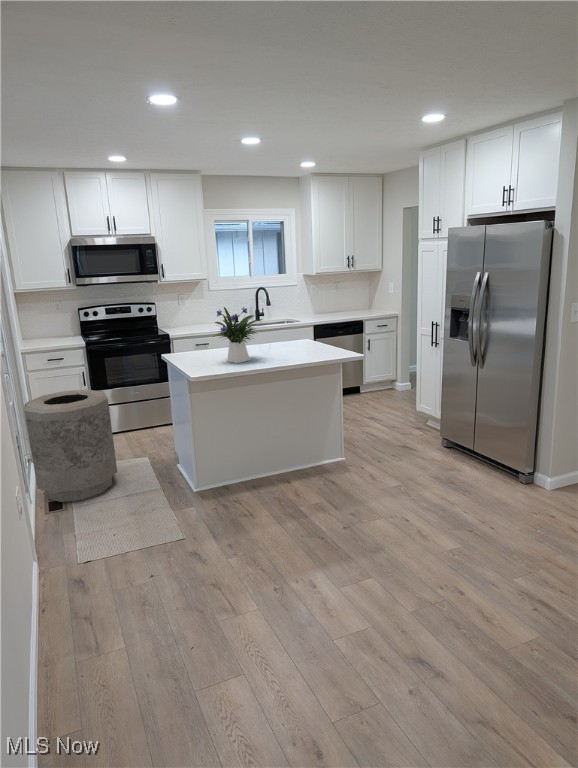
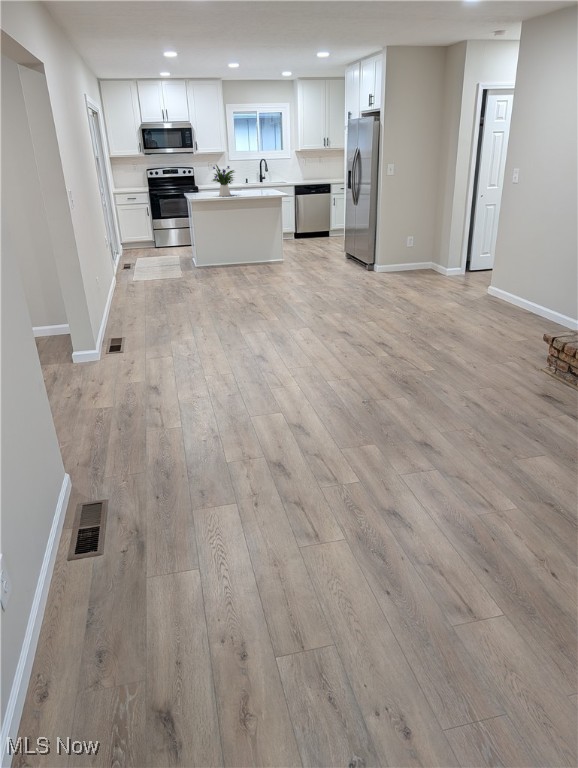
trash can: present [24,390,117,502] -> none [118,211,164,267]

